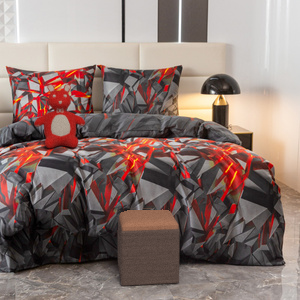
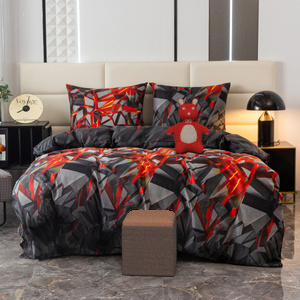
teddy bear: present [34,84,85,148] -> present [166,99,210,153]

